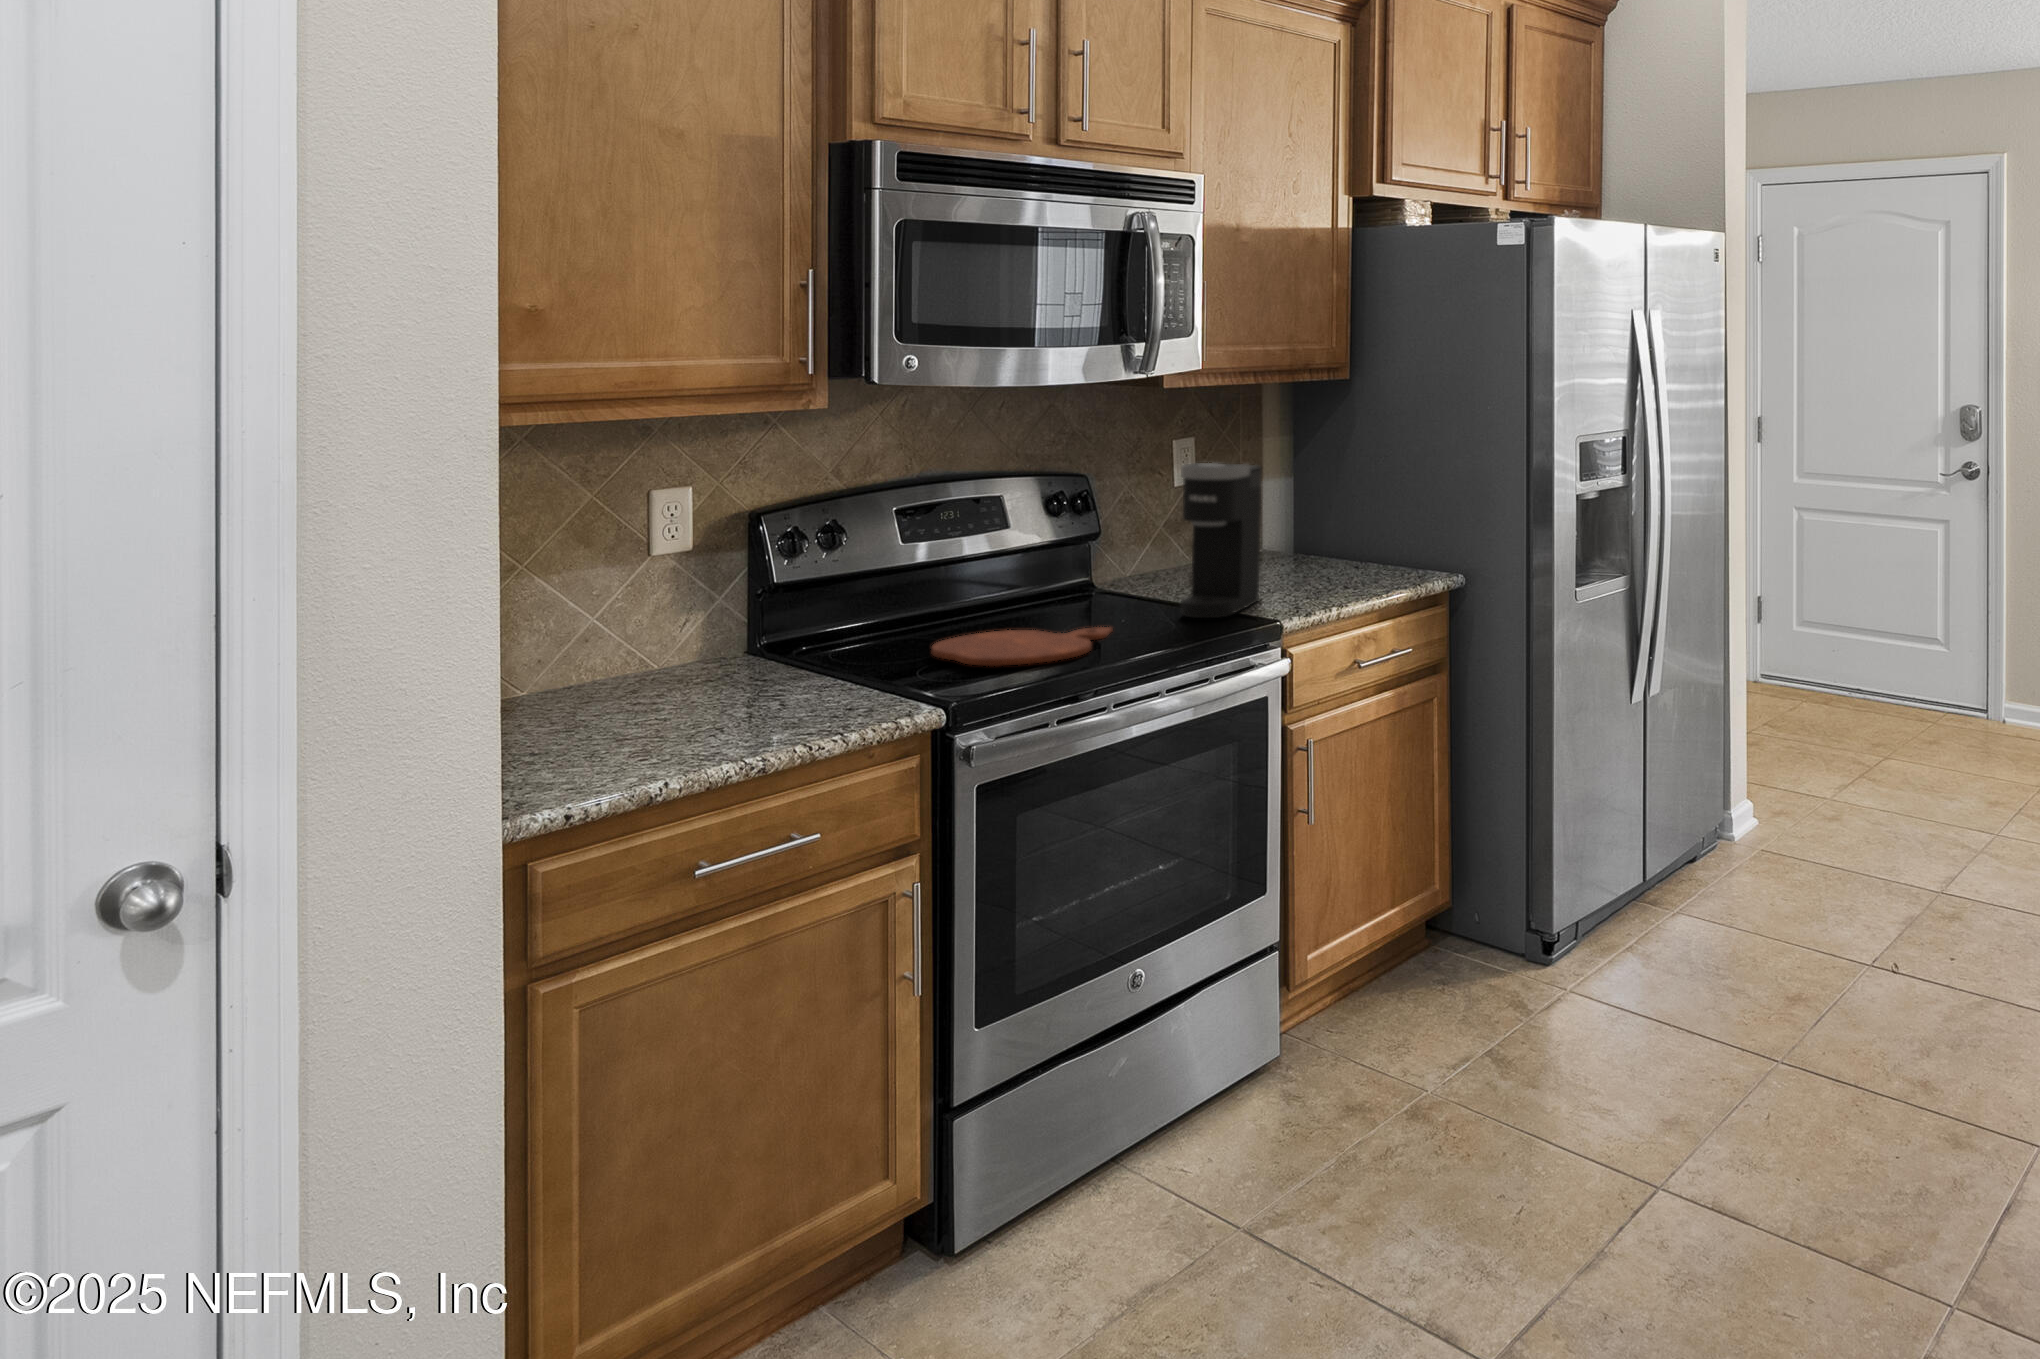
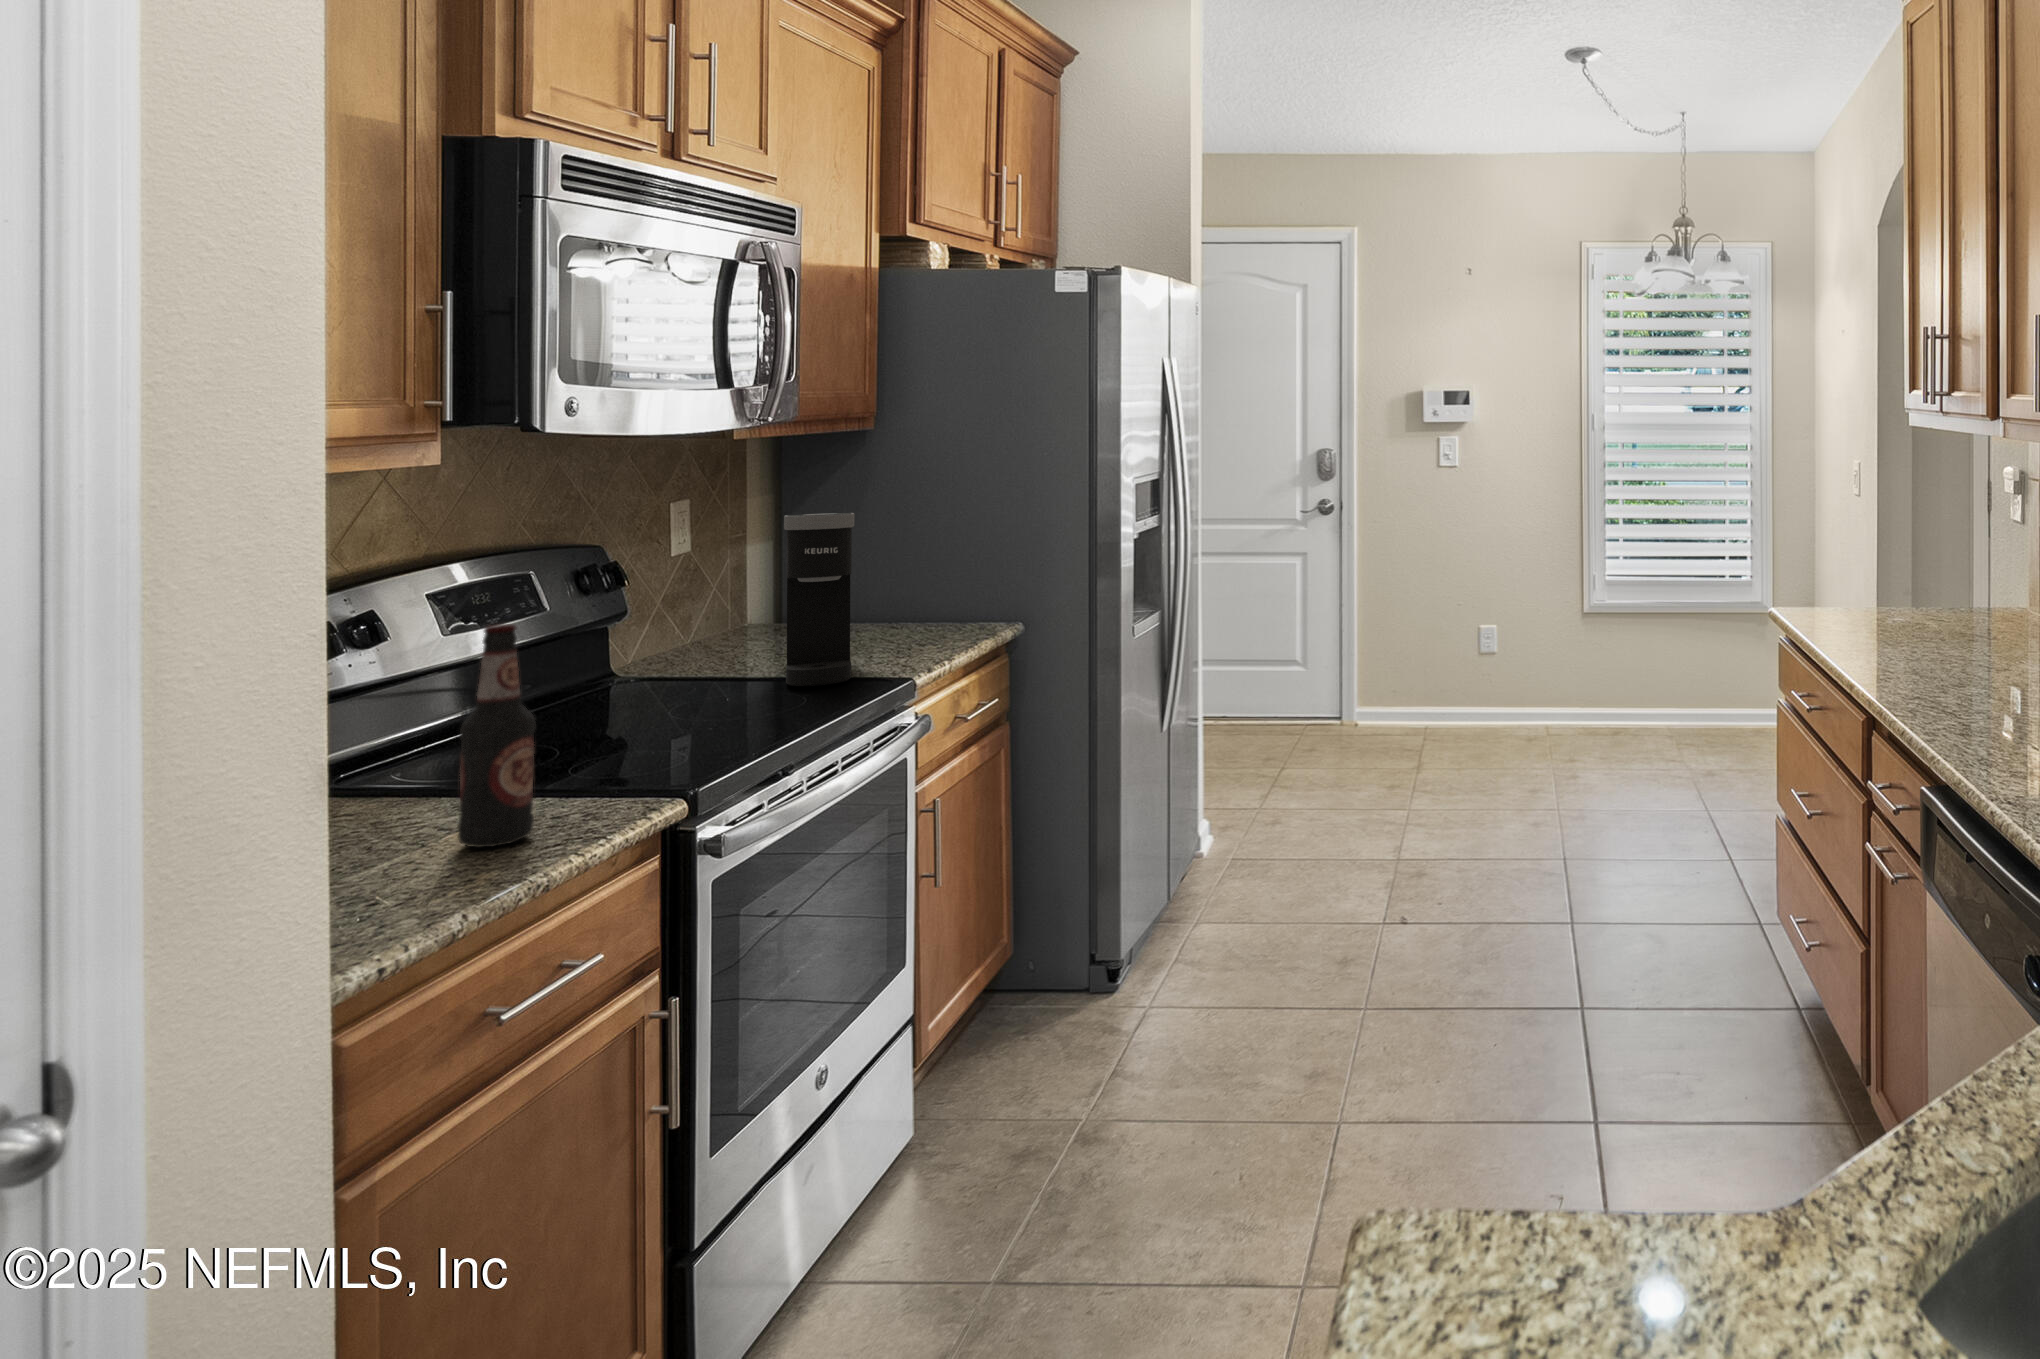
bottle: none [754,553,810,728] -> present [458,624,536,847]
cutting board: present [931,627,1112,666] -> none [541,706,753,758]

